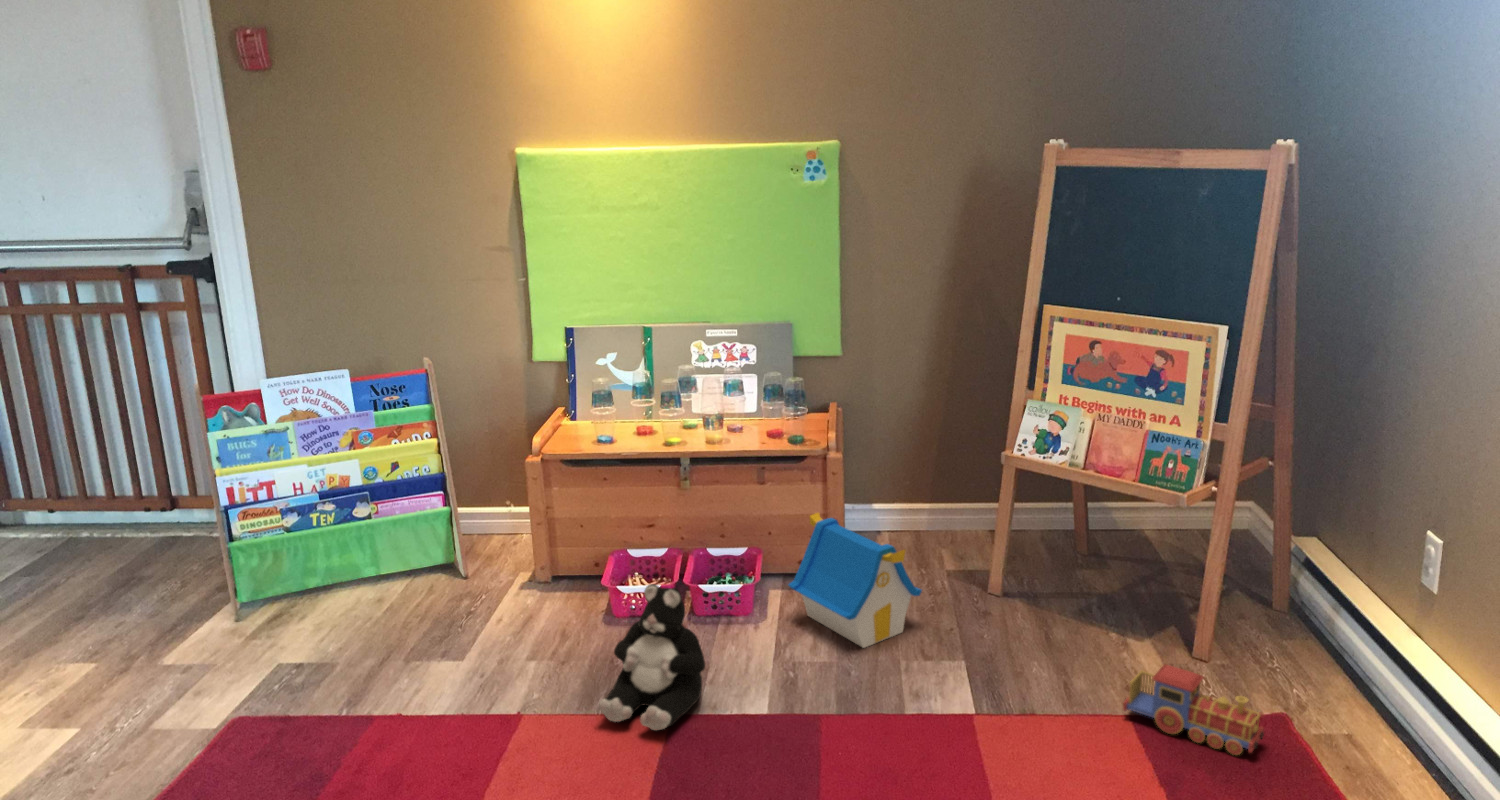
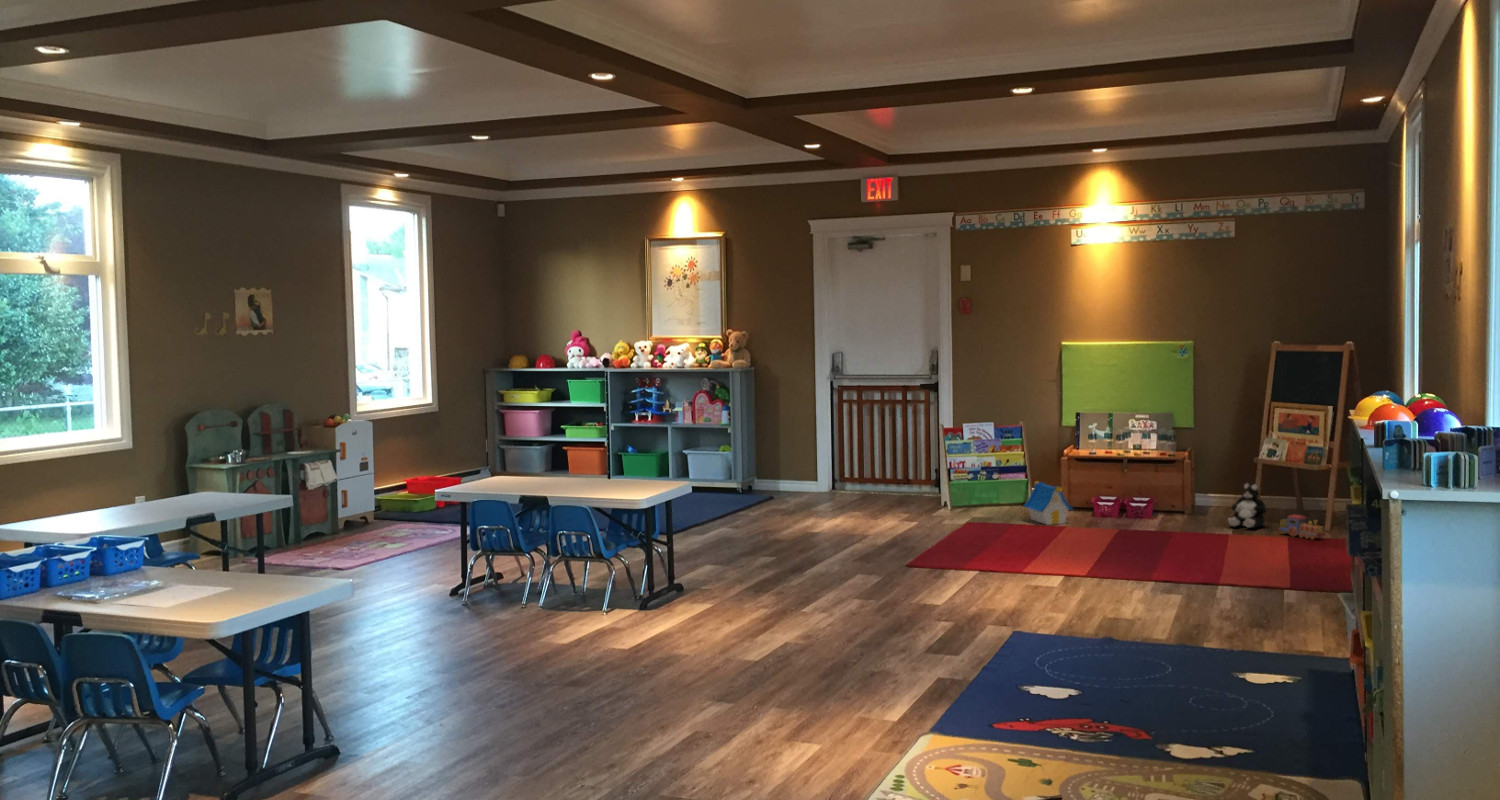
toy house: present [788,513,922,648] -> present [1024,481,1072,525]
plush toy: present [599,584,705,730] -> present [1228,484,1267,528]

